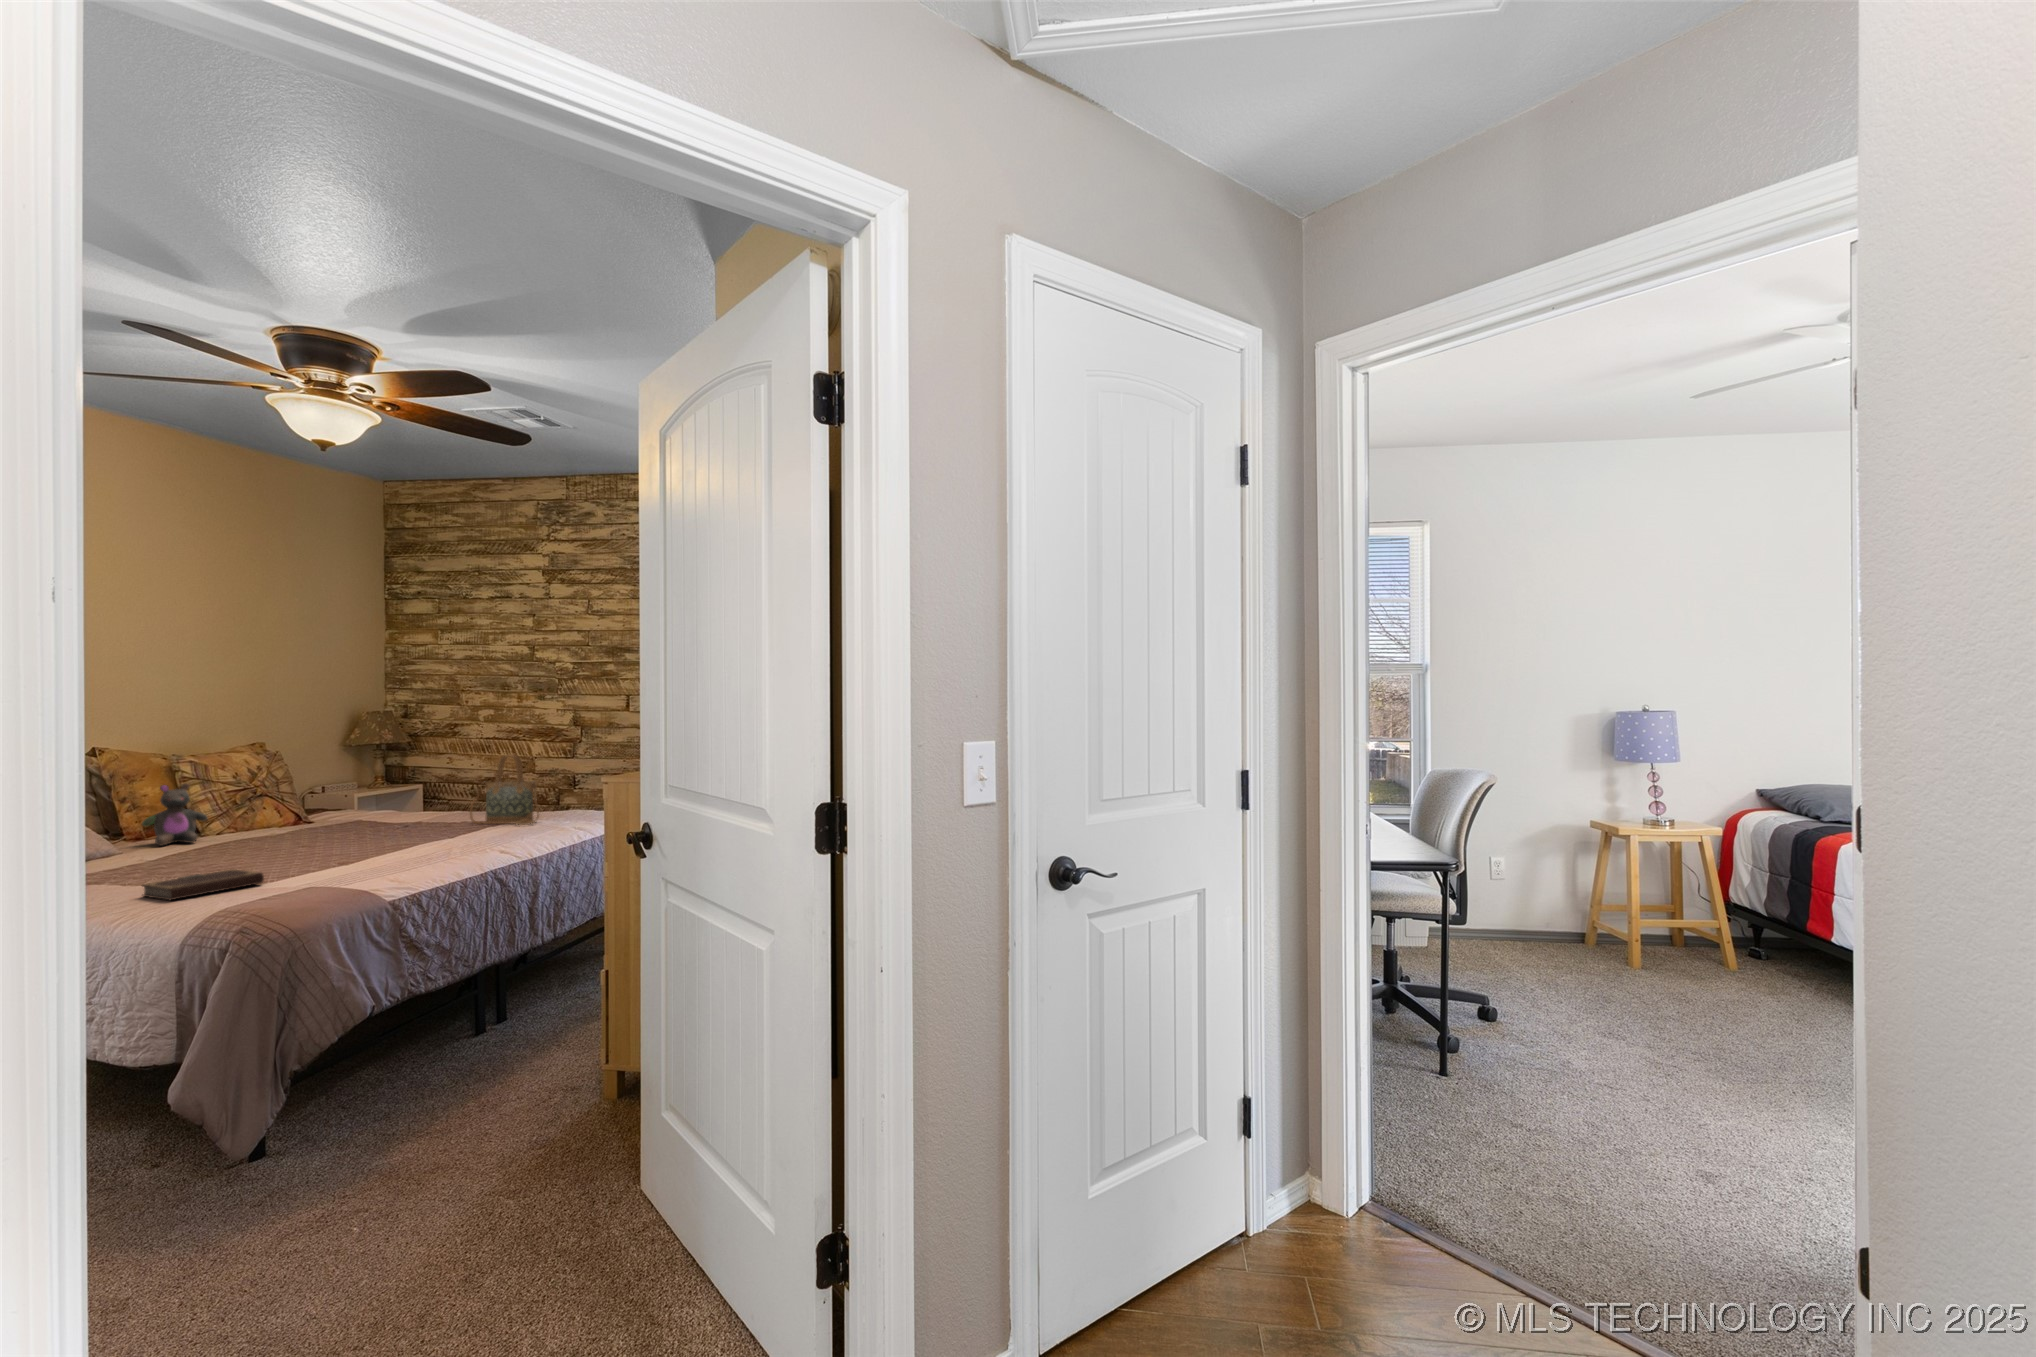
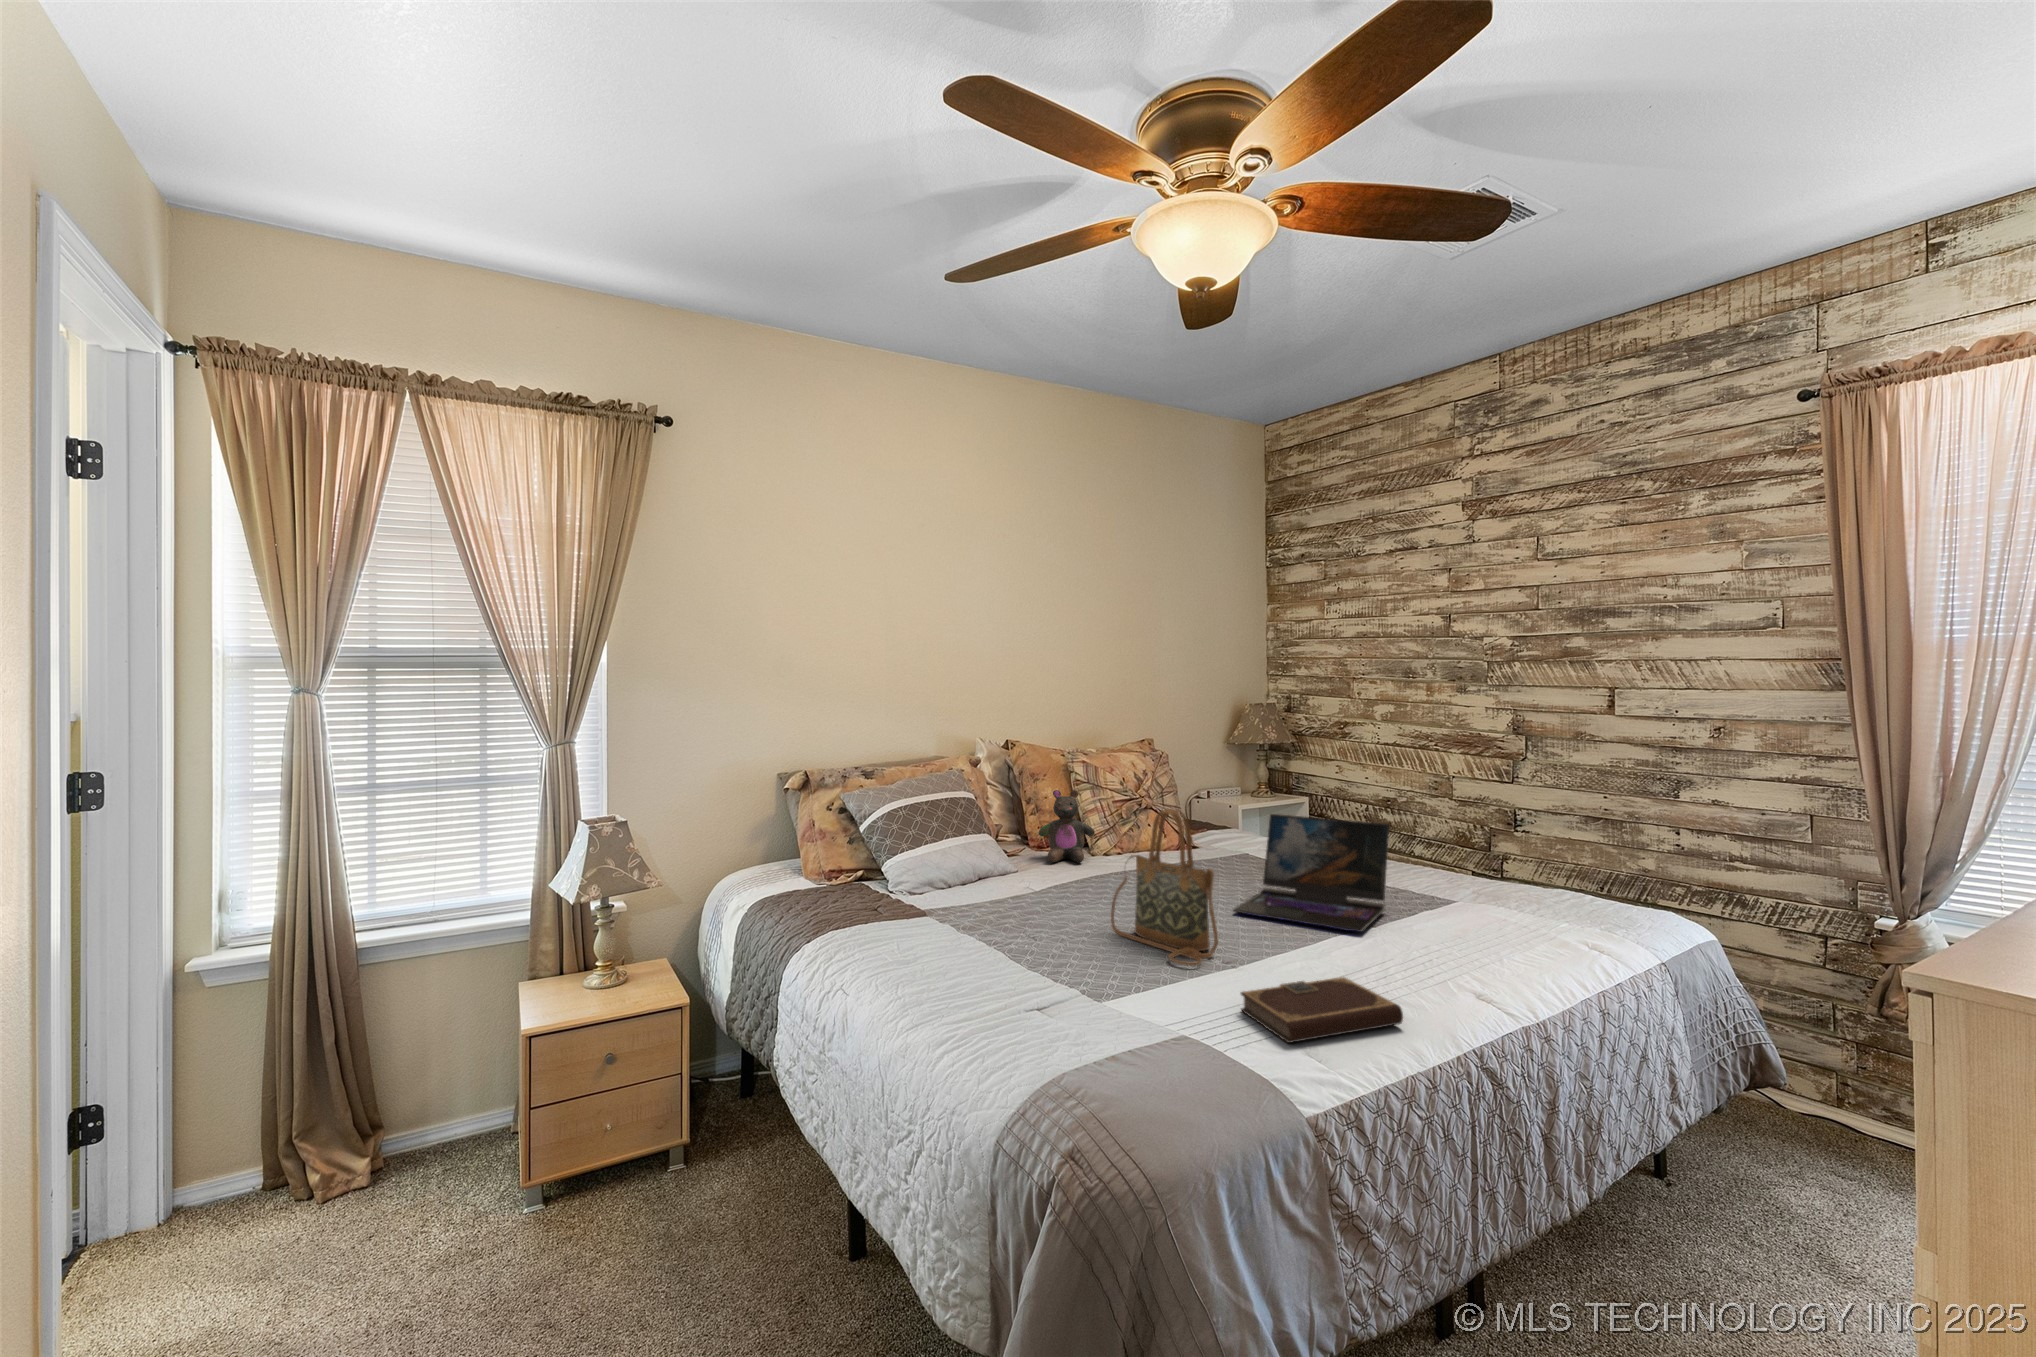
handbag: present [470,754,539,825] -> present [1111,809,1218,966]
laptop: none [348,779,467,847] -> present [1234,814,1389,932]
notebook: present [143,869,264,900] -> present [1241,977,1403,1043]

